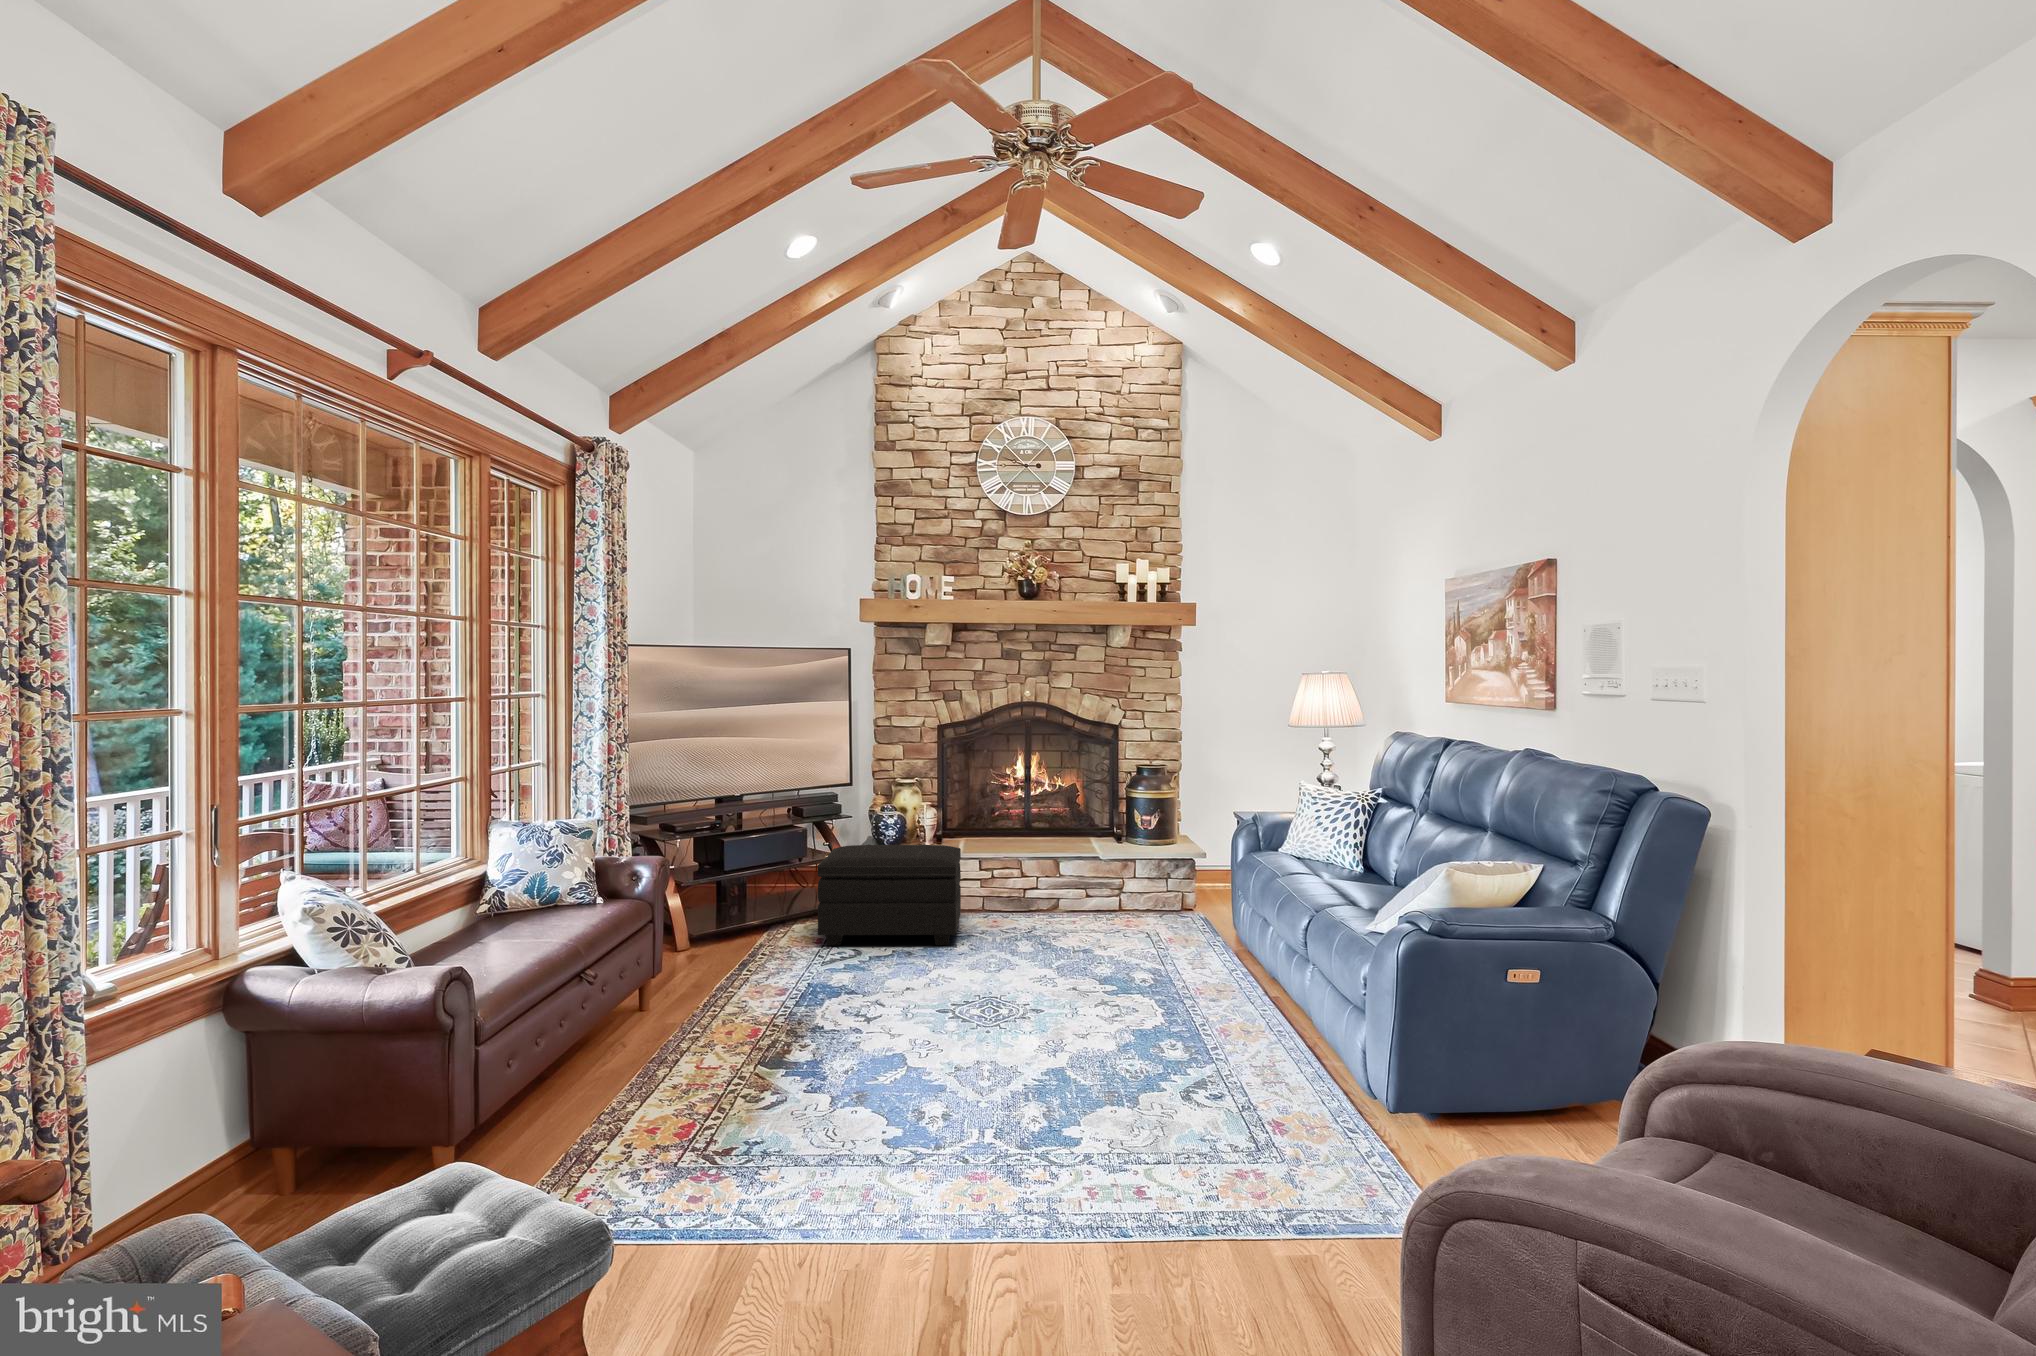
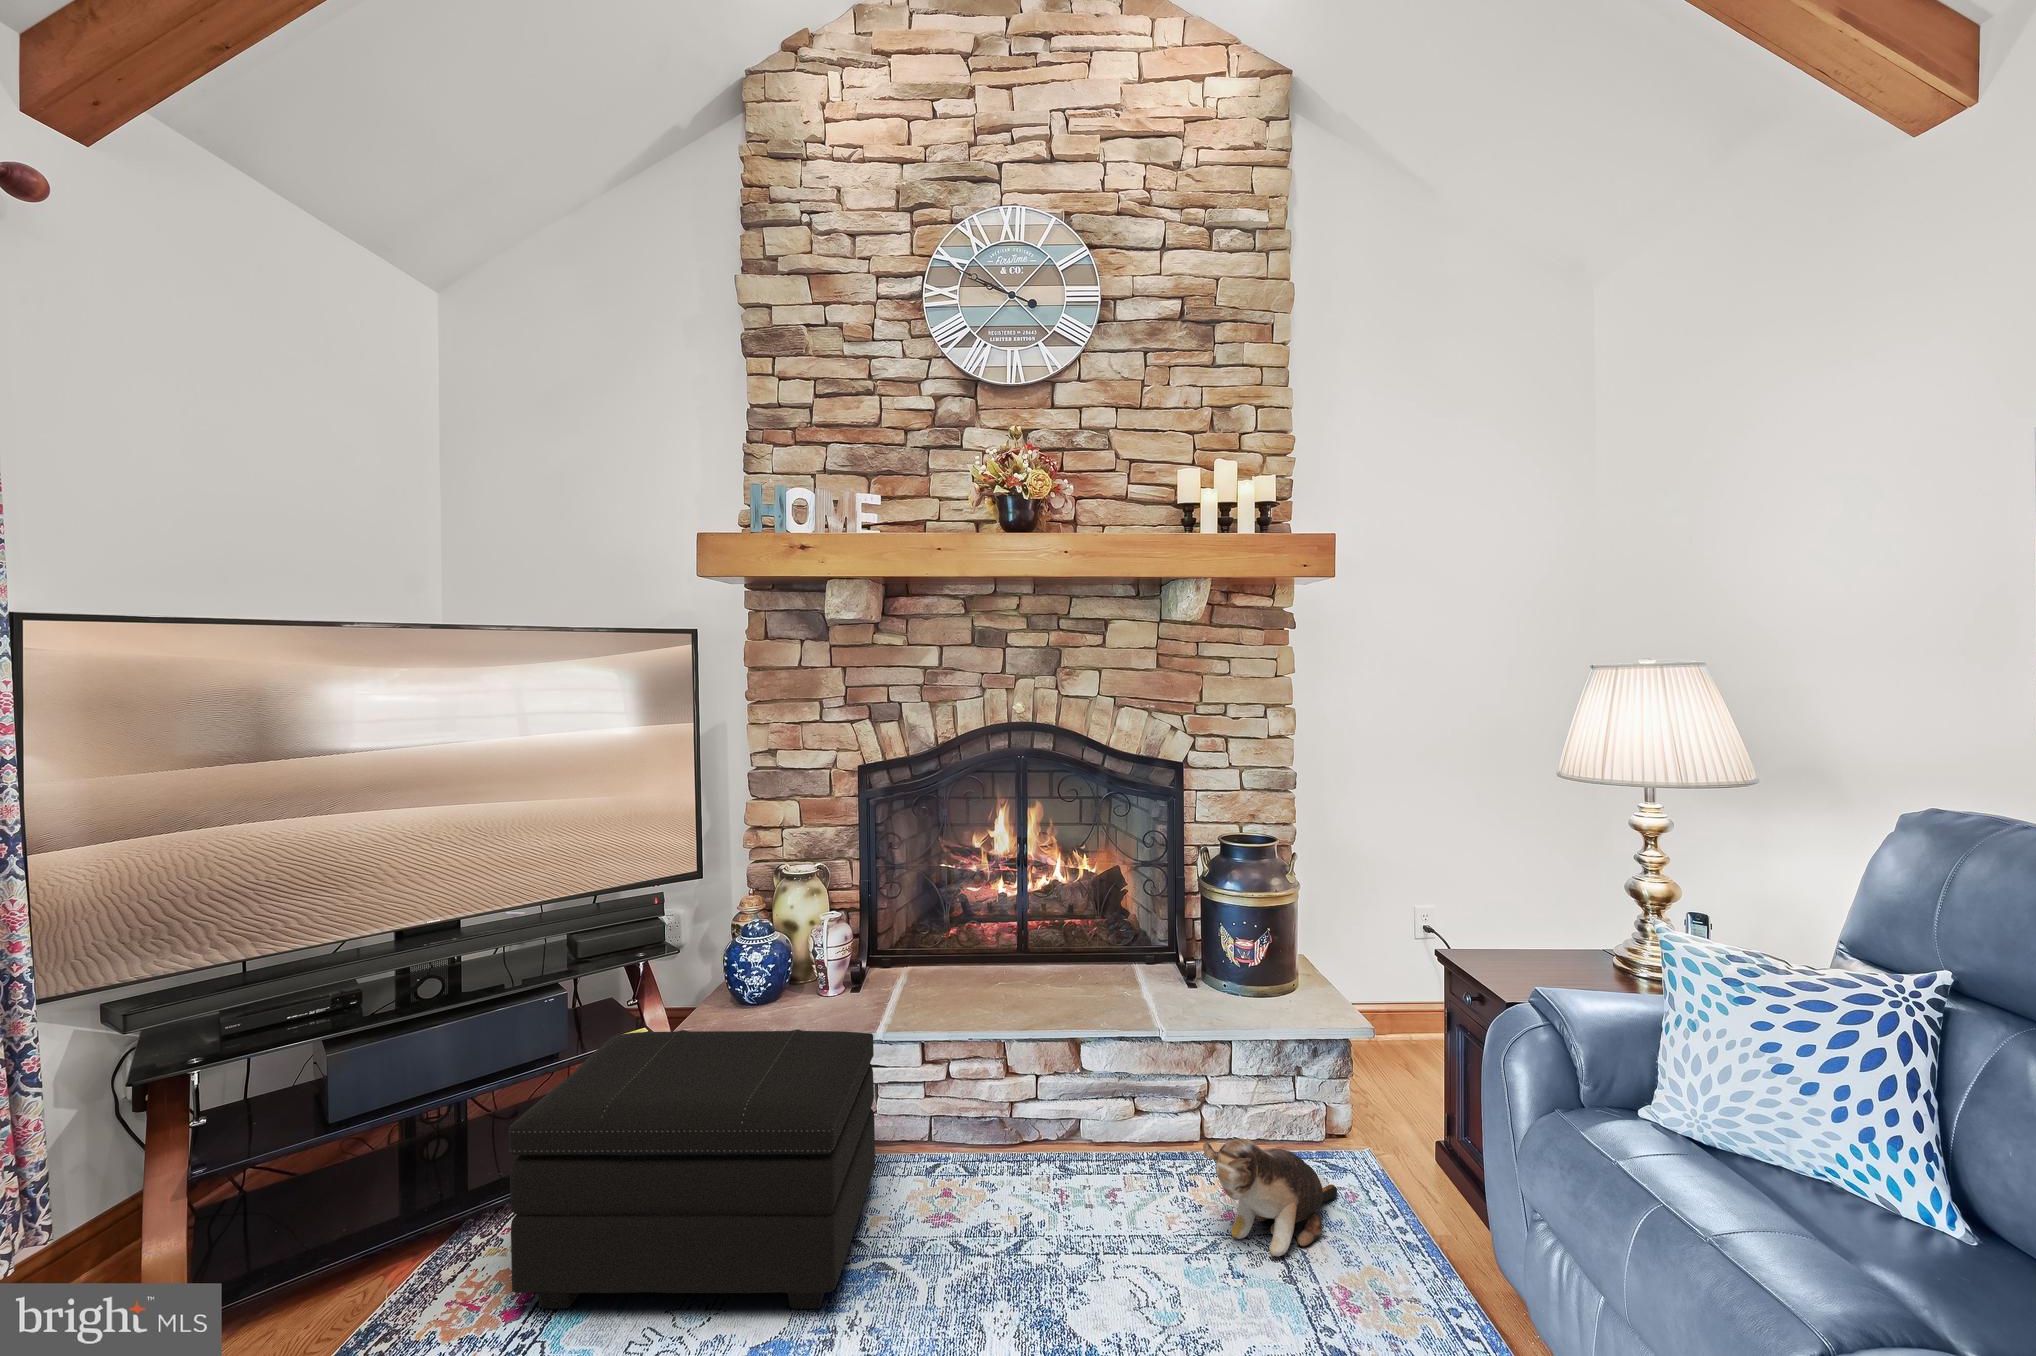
plush toy: none [1114,884,1181,935] -> present [1203,1138,1337,1256]

